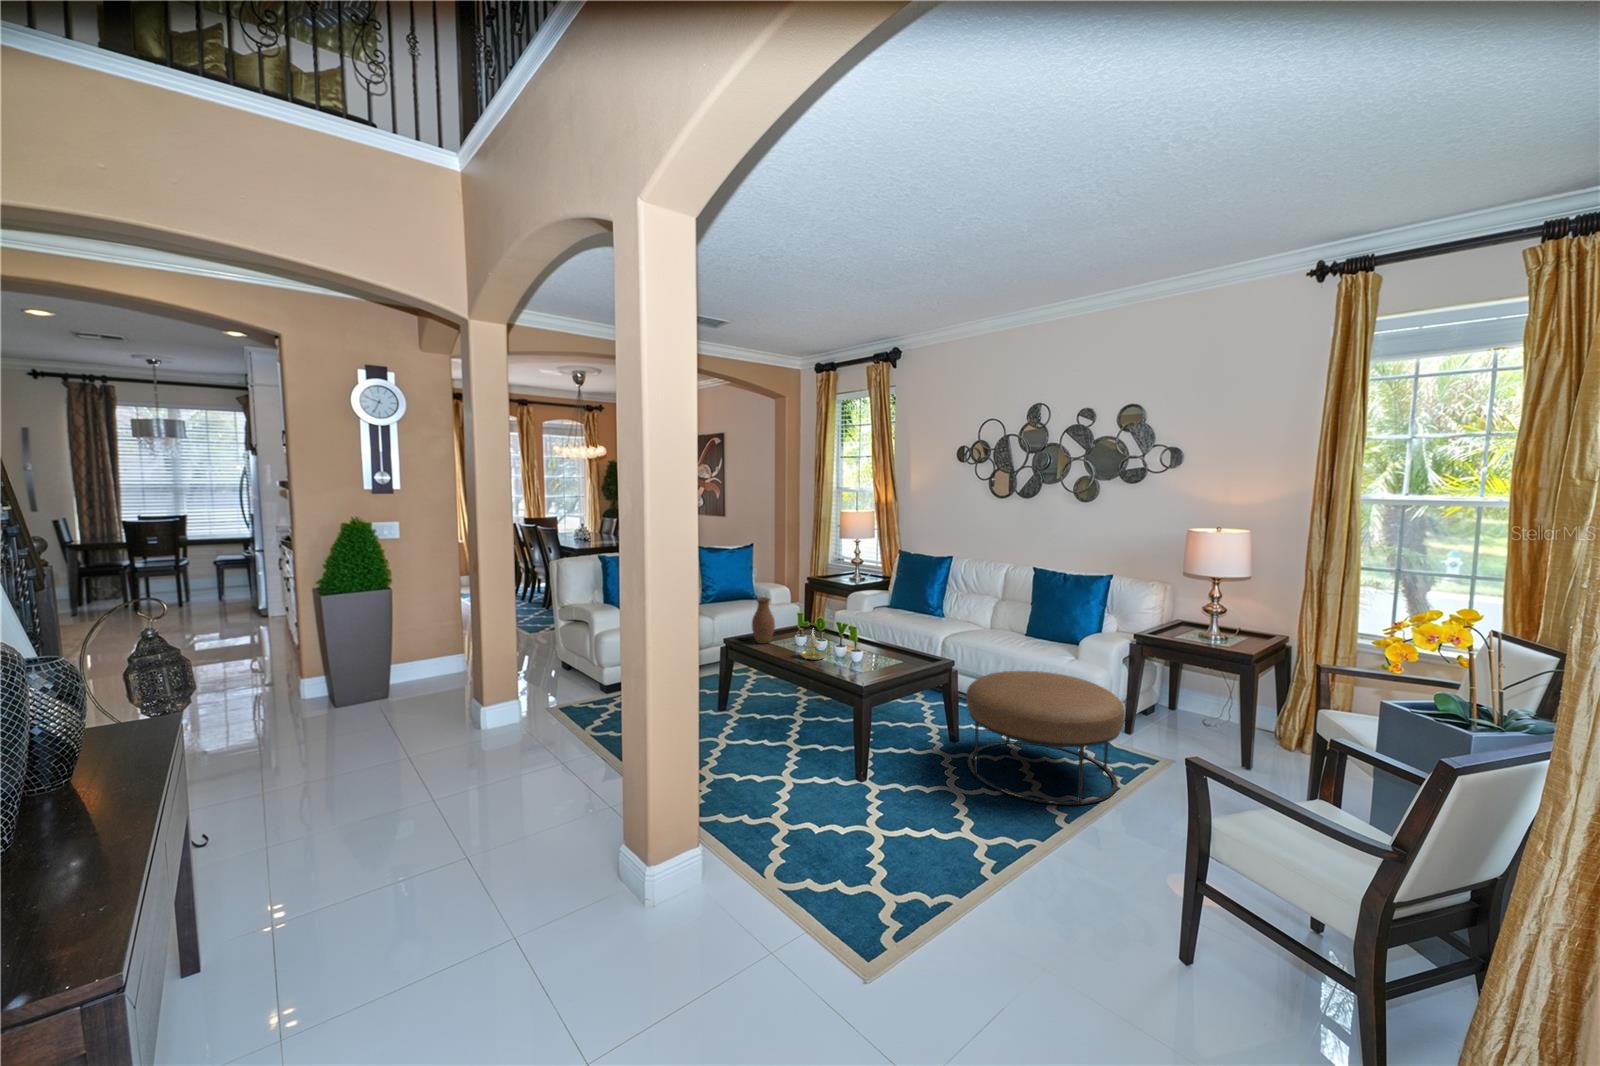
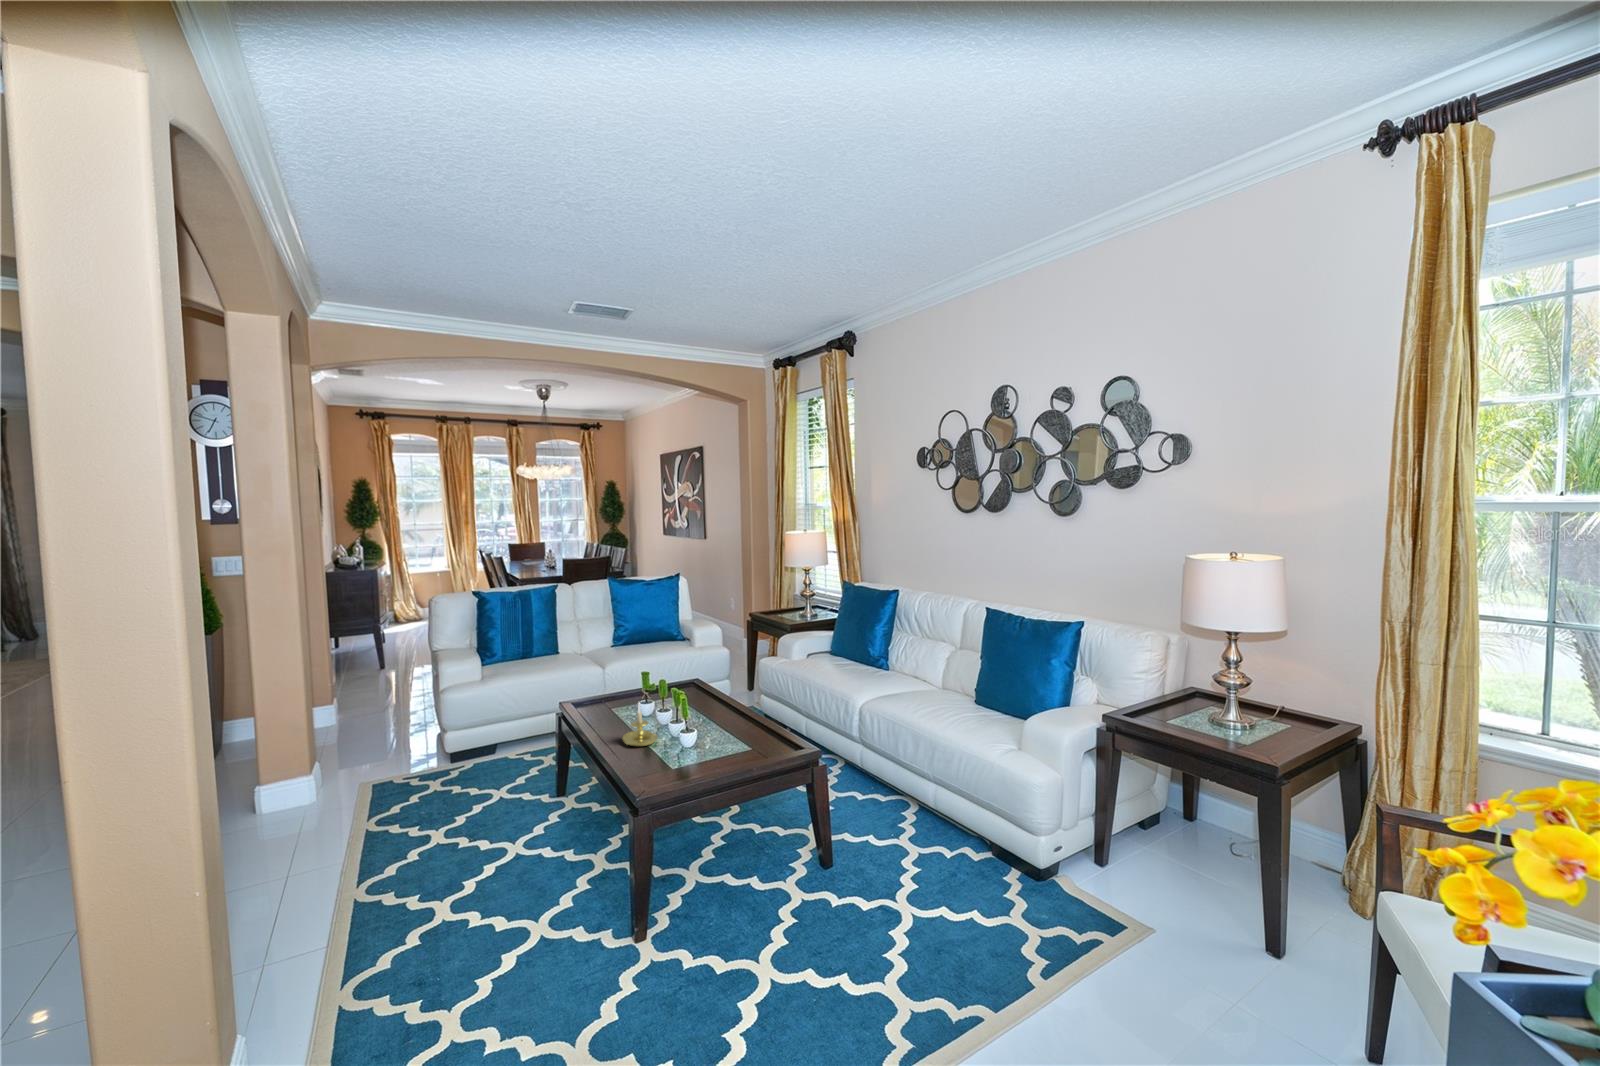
vase: present [752,598,775,644] -> none [587,655,619,717]
ottoman: present [966,671,1125,805] -> none [809,772,1044,1025]

